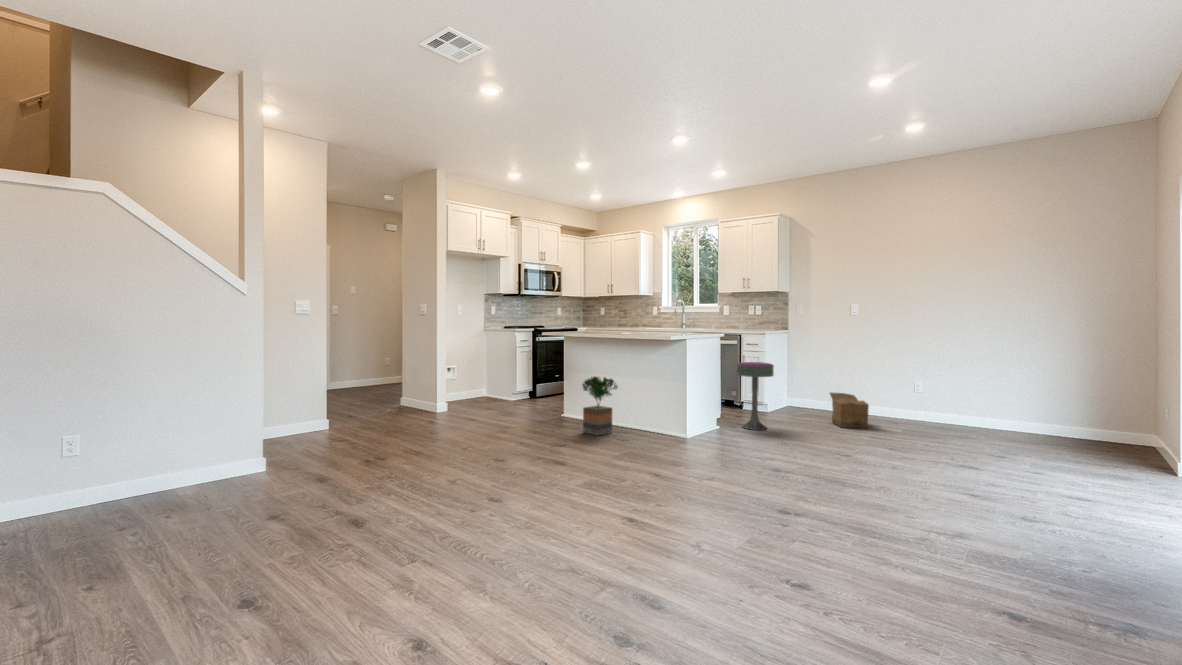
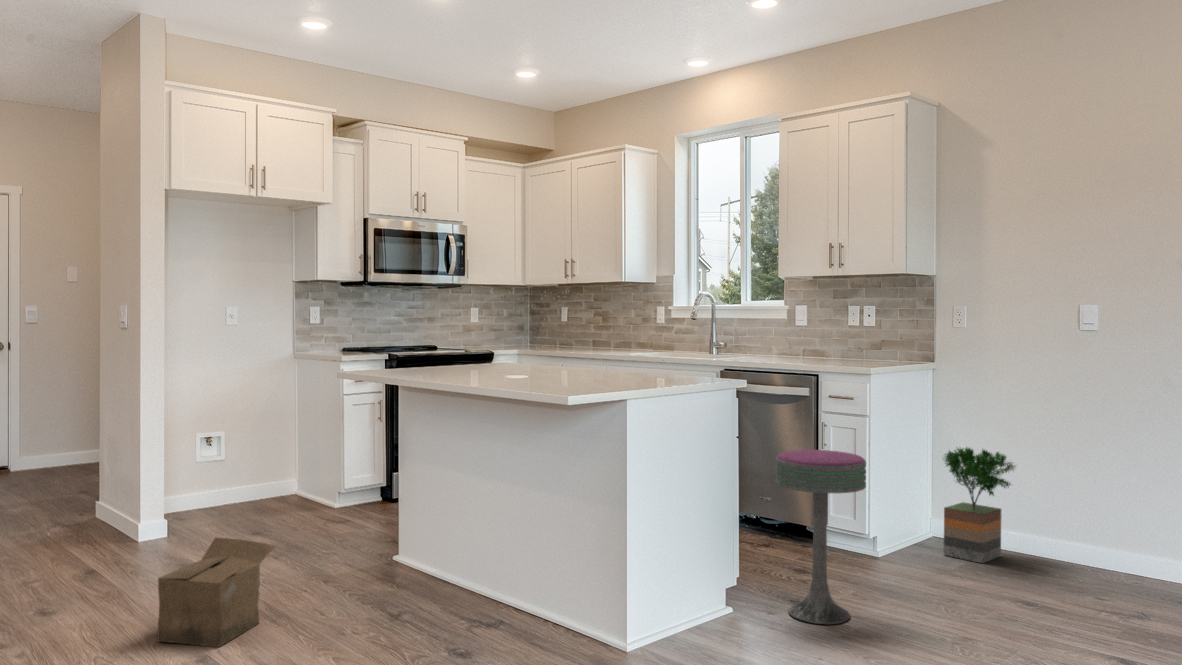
potted tree: present [582,377,617,436] -> present [943,447,1015,563]
cardboard box: present [830,393,869,428] -> present [157,538,276,647]

